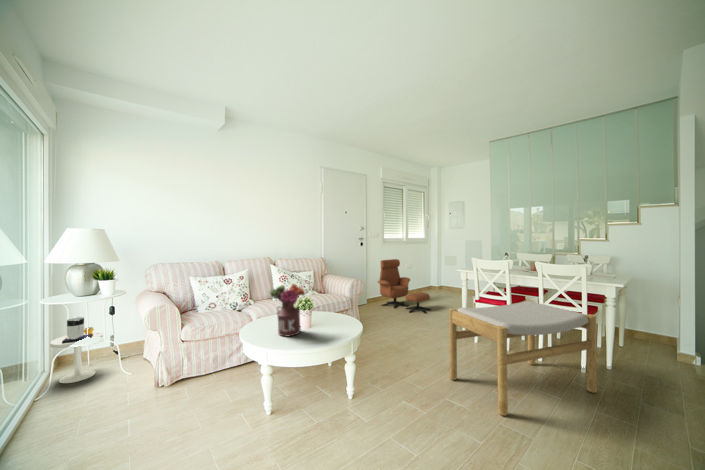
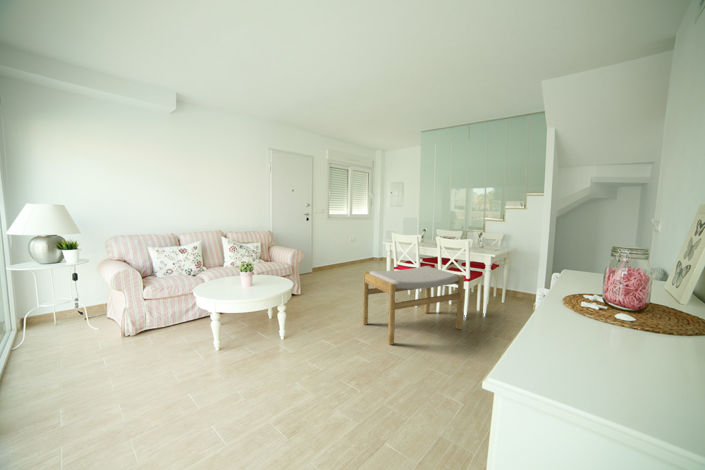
lounge chair: present [378,259,431,313] -> none [323,233,367,278]
flower arrangement: present [270,284,305,336] -> none [217,252,247,293]
side table: present [50,317,103,383] -> none [19,281,68,337]

